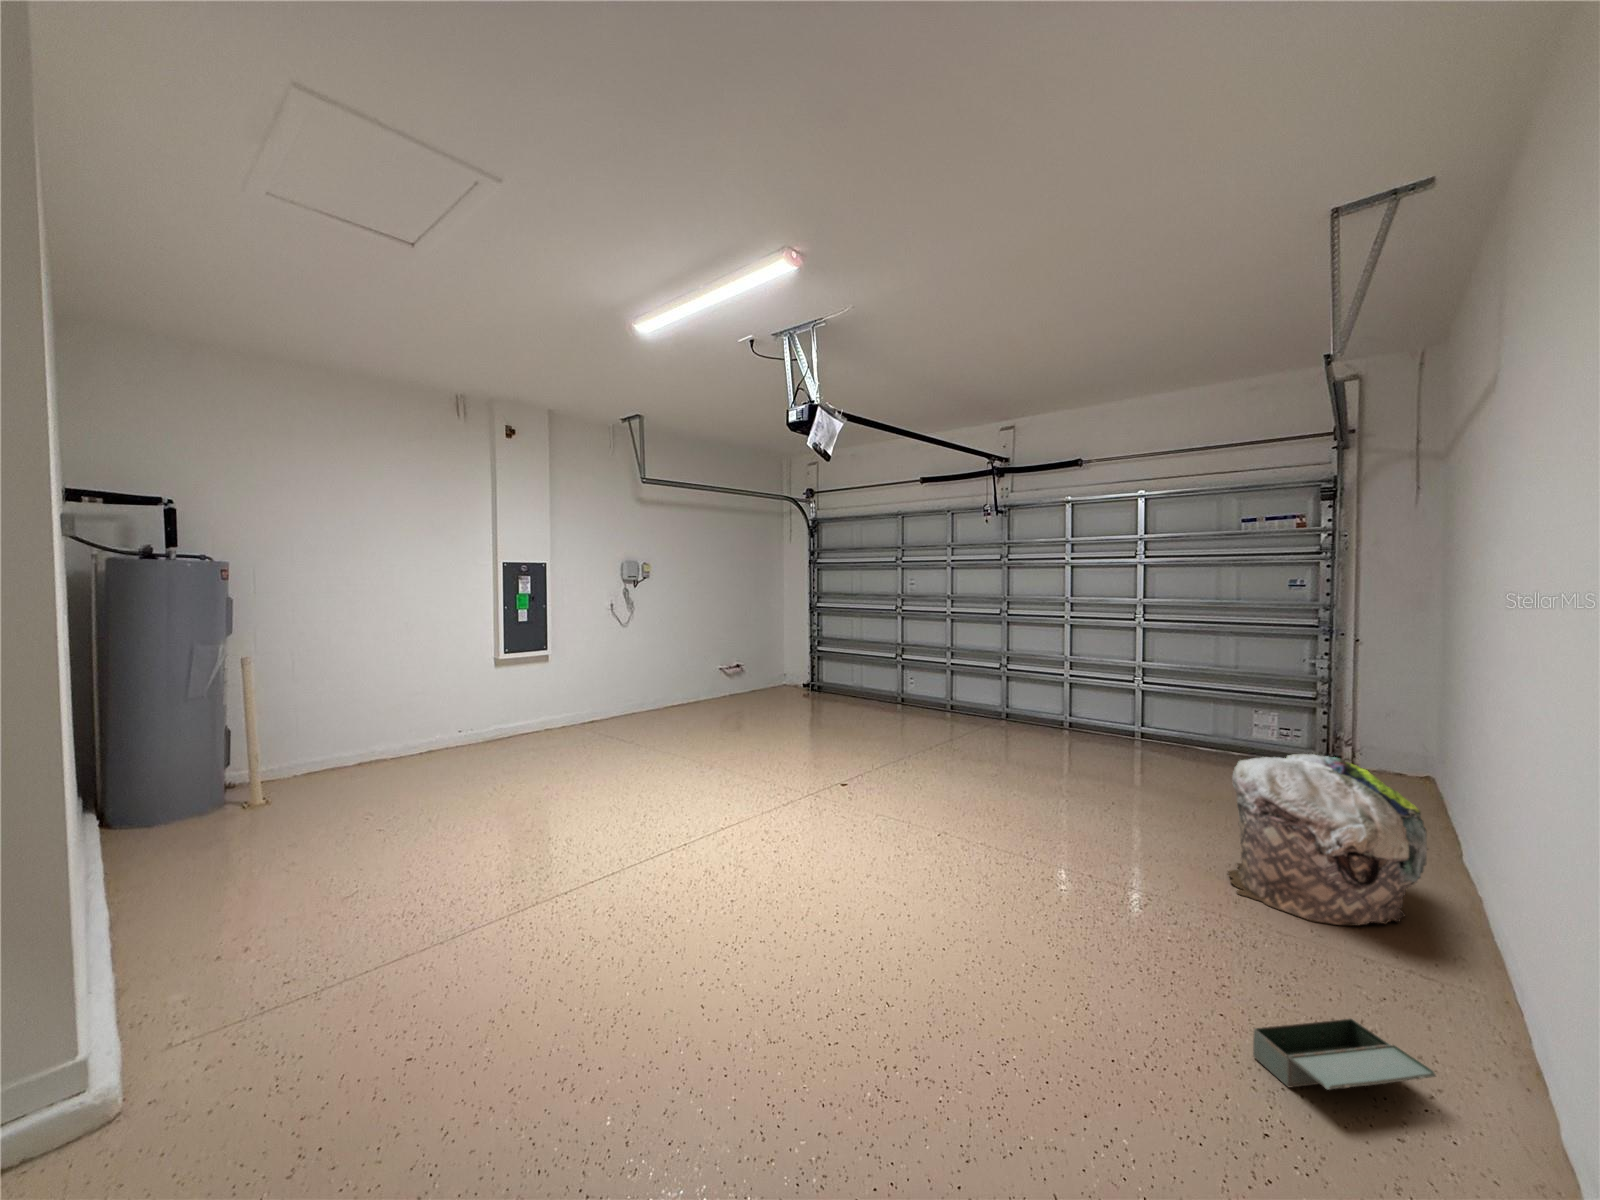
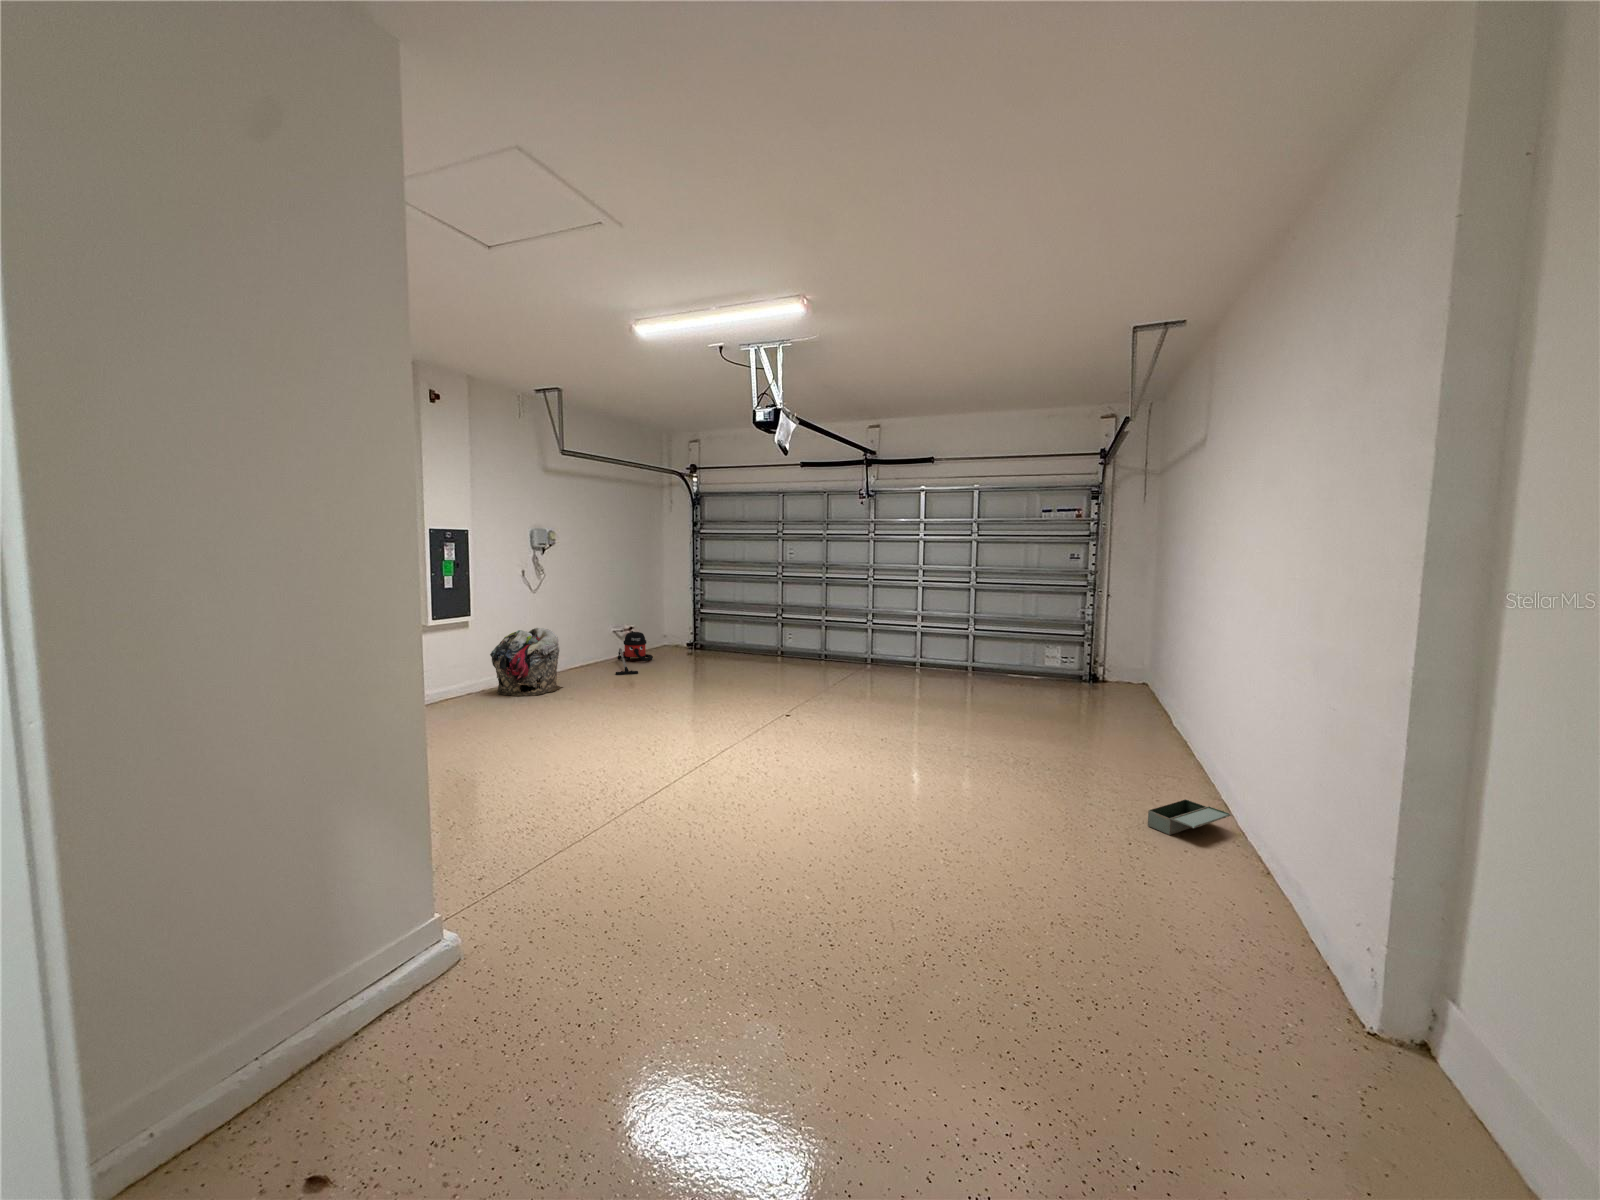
vacuum cleaner: none [701,670,757,717] -> present [616,631,653,675]
laundry basket: present [1228,754,1428,926] -> present [490,628,563,697]

